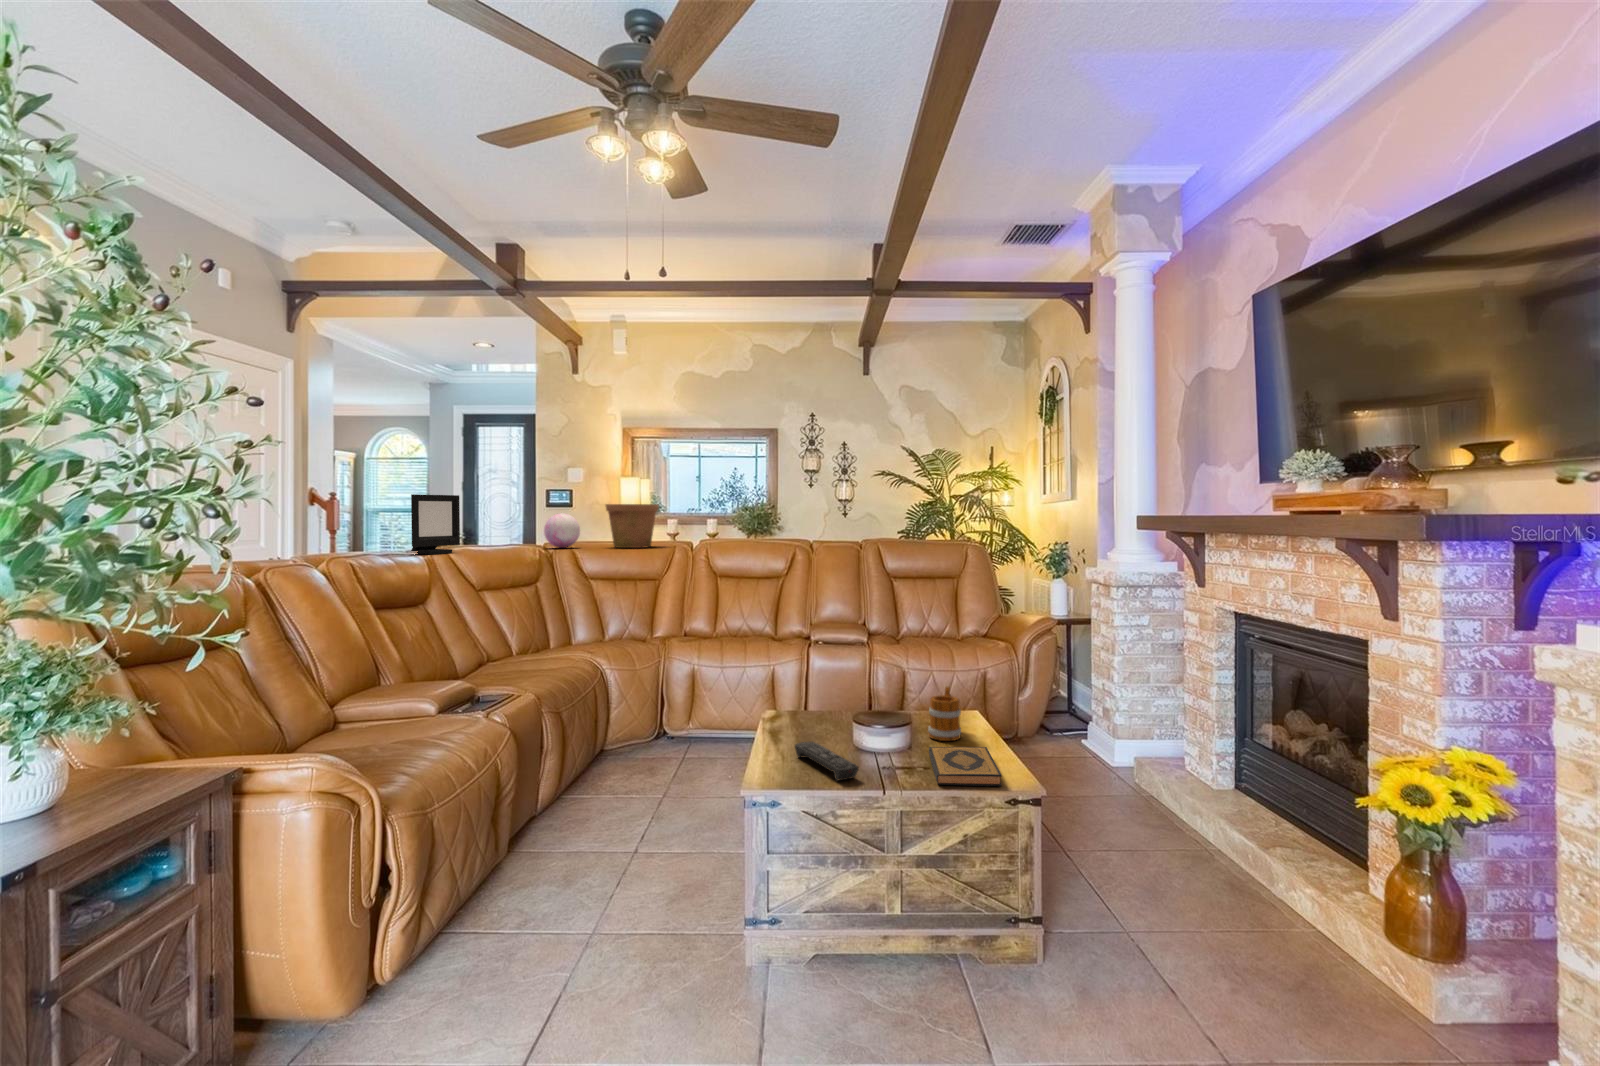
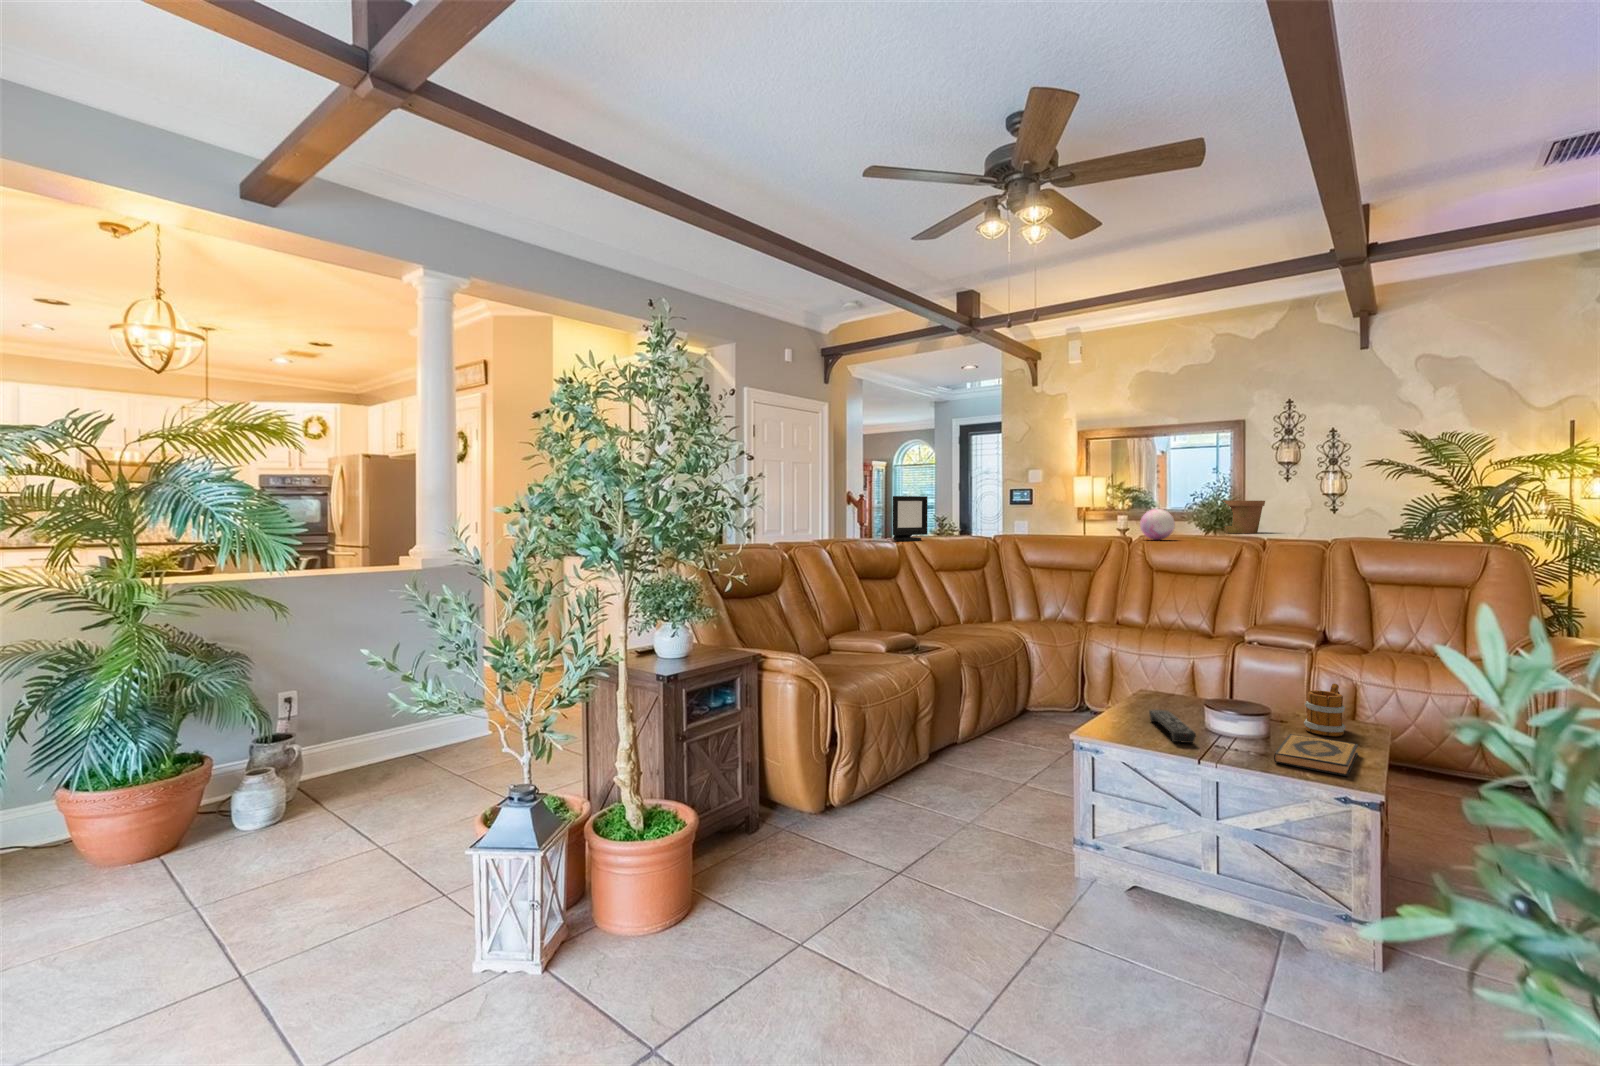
flower pot: present [605,504,659,548] -> present [1223,501,1265,533]
decorative orb: present [544,513,580,548] -> present [1140,509,1175,540]

